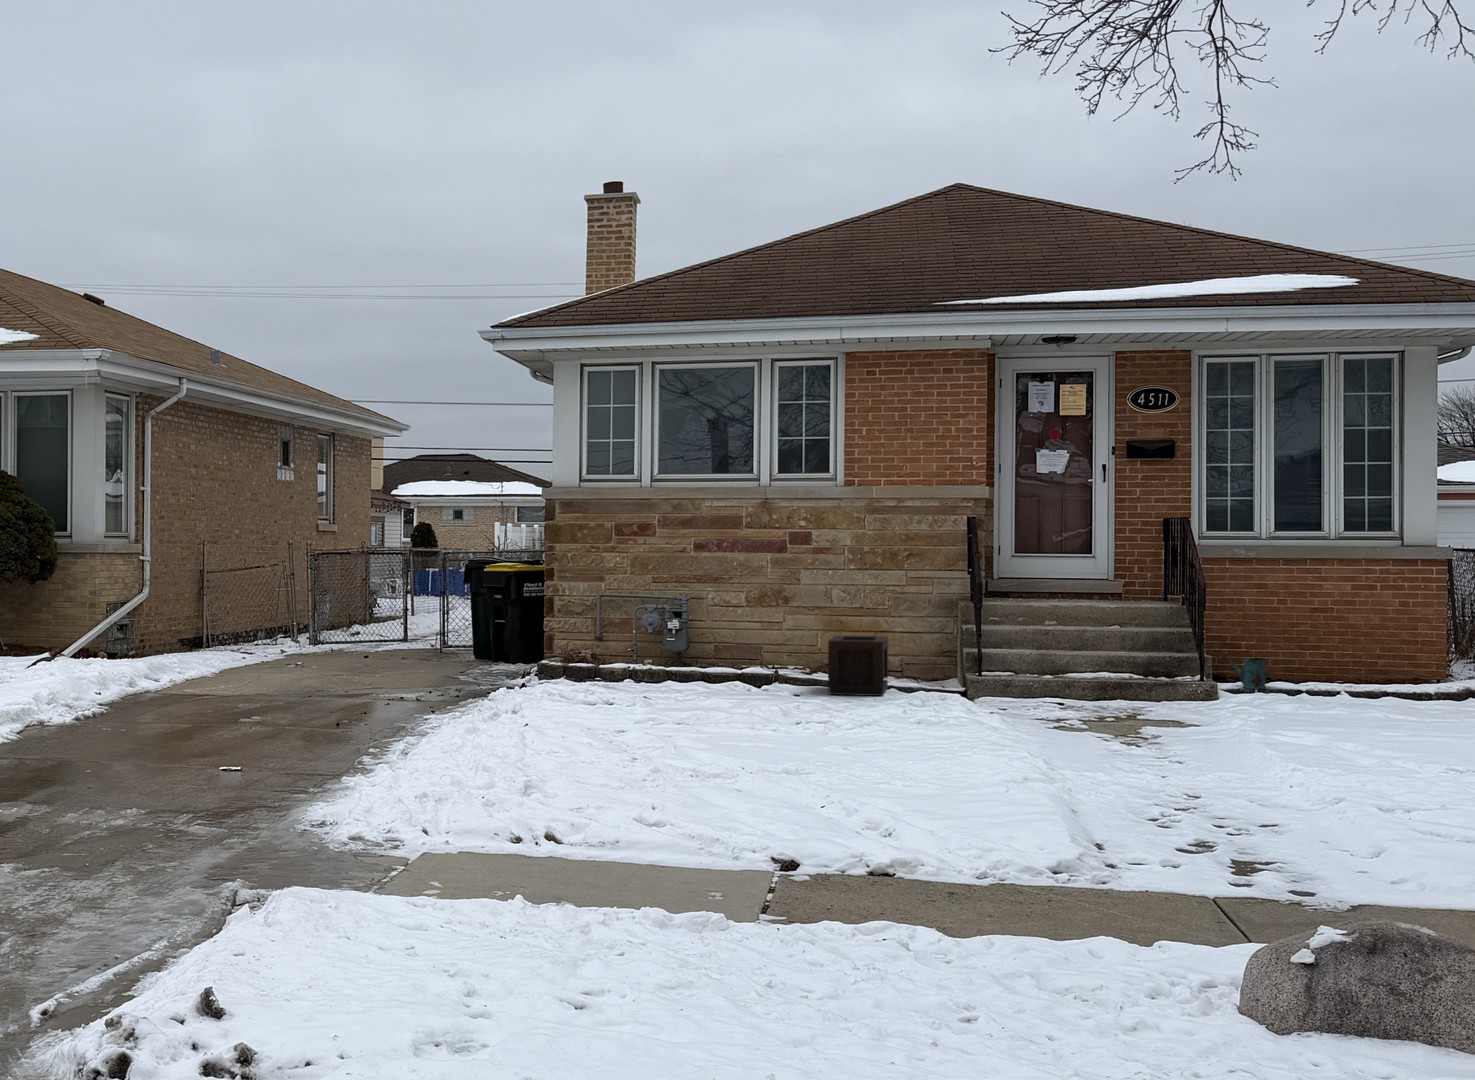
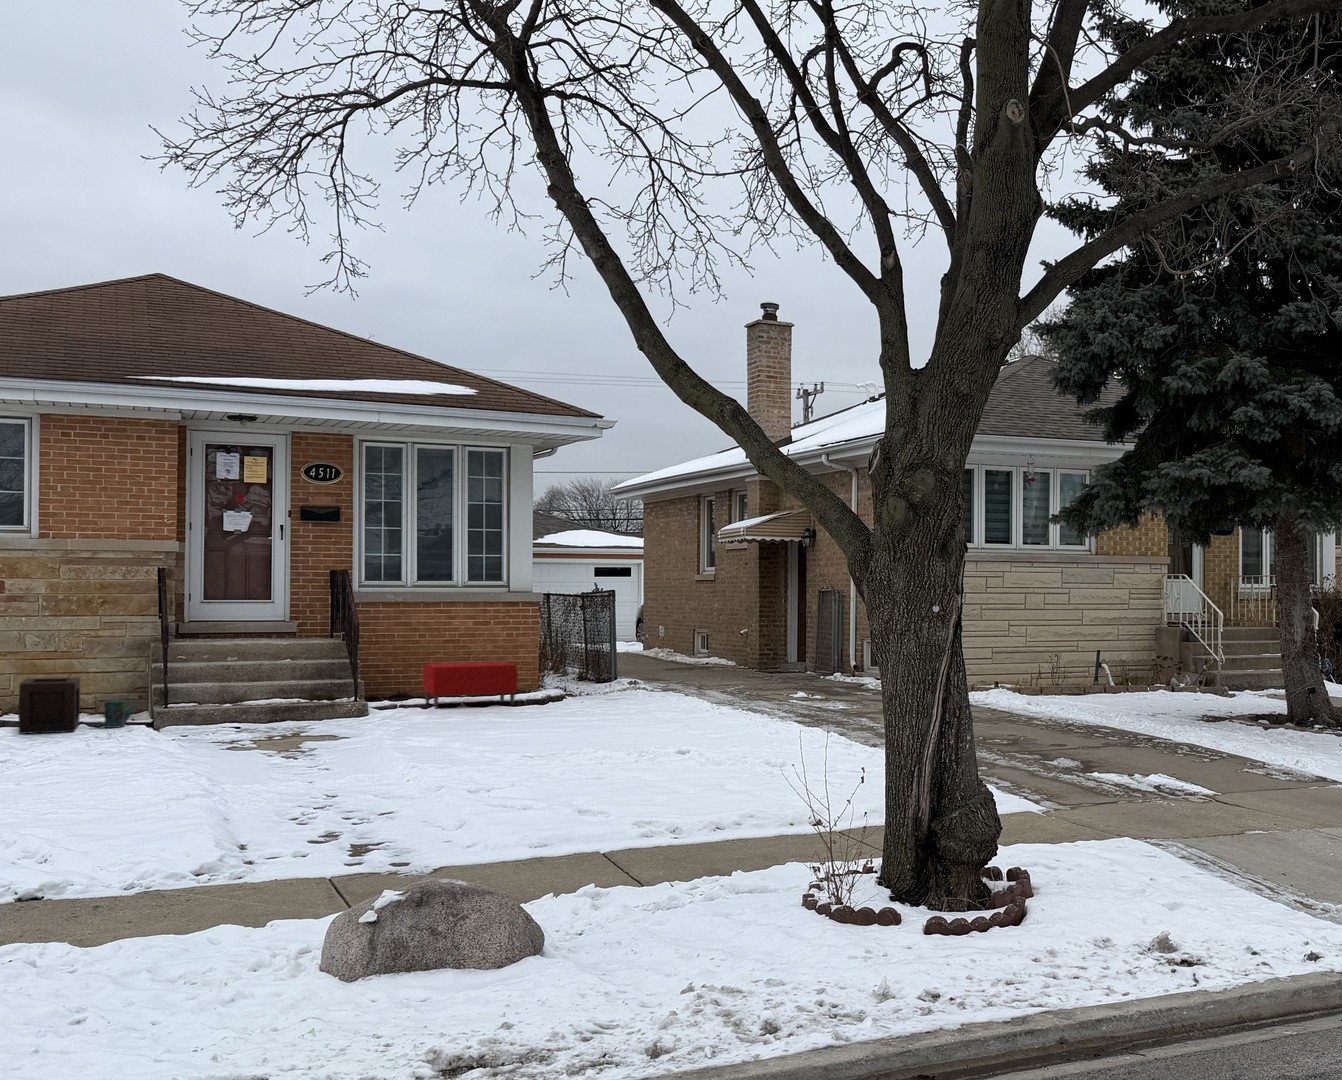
bench: none [1286,636,1423,696] -> present [423,661,517,708]
watering can: present [1223,654,1267,689] -> present [104,695,143,728]

